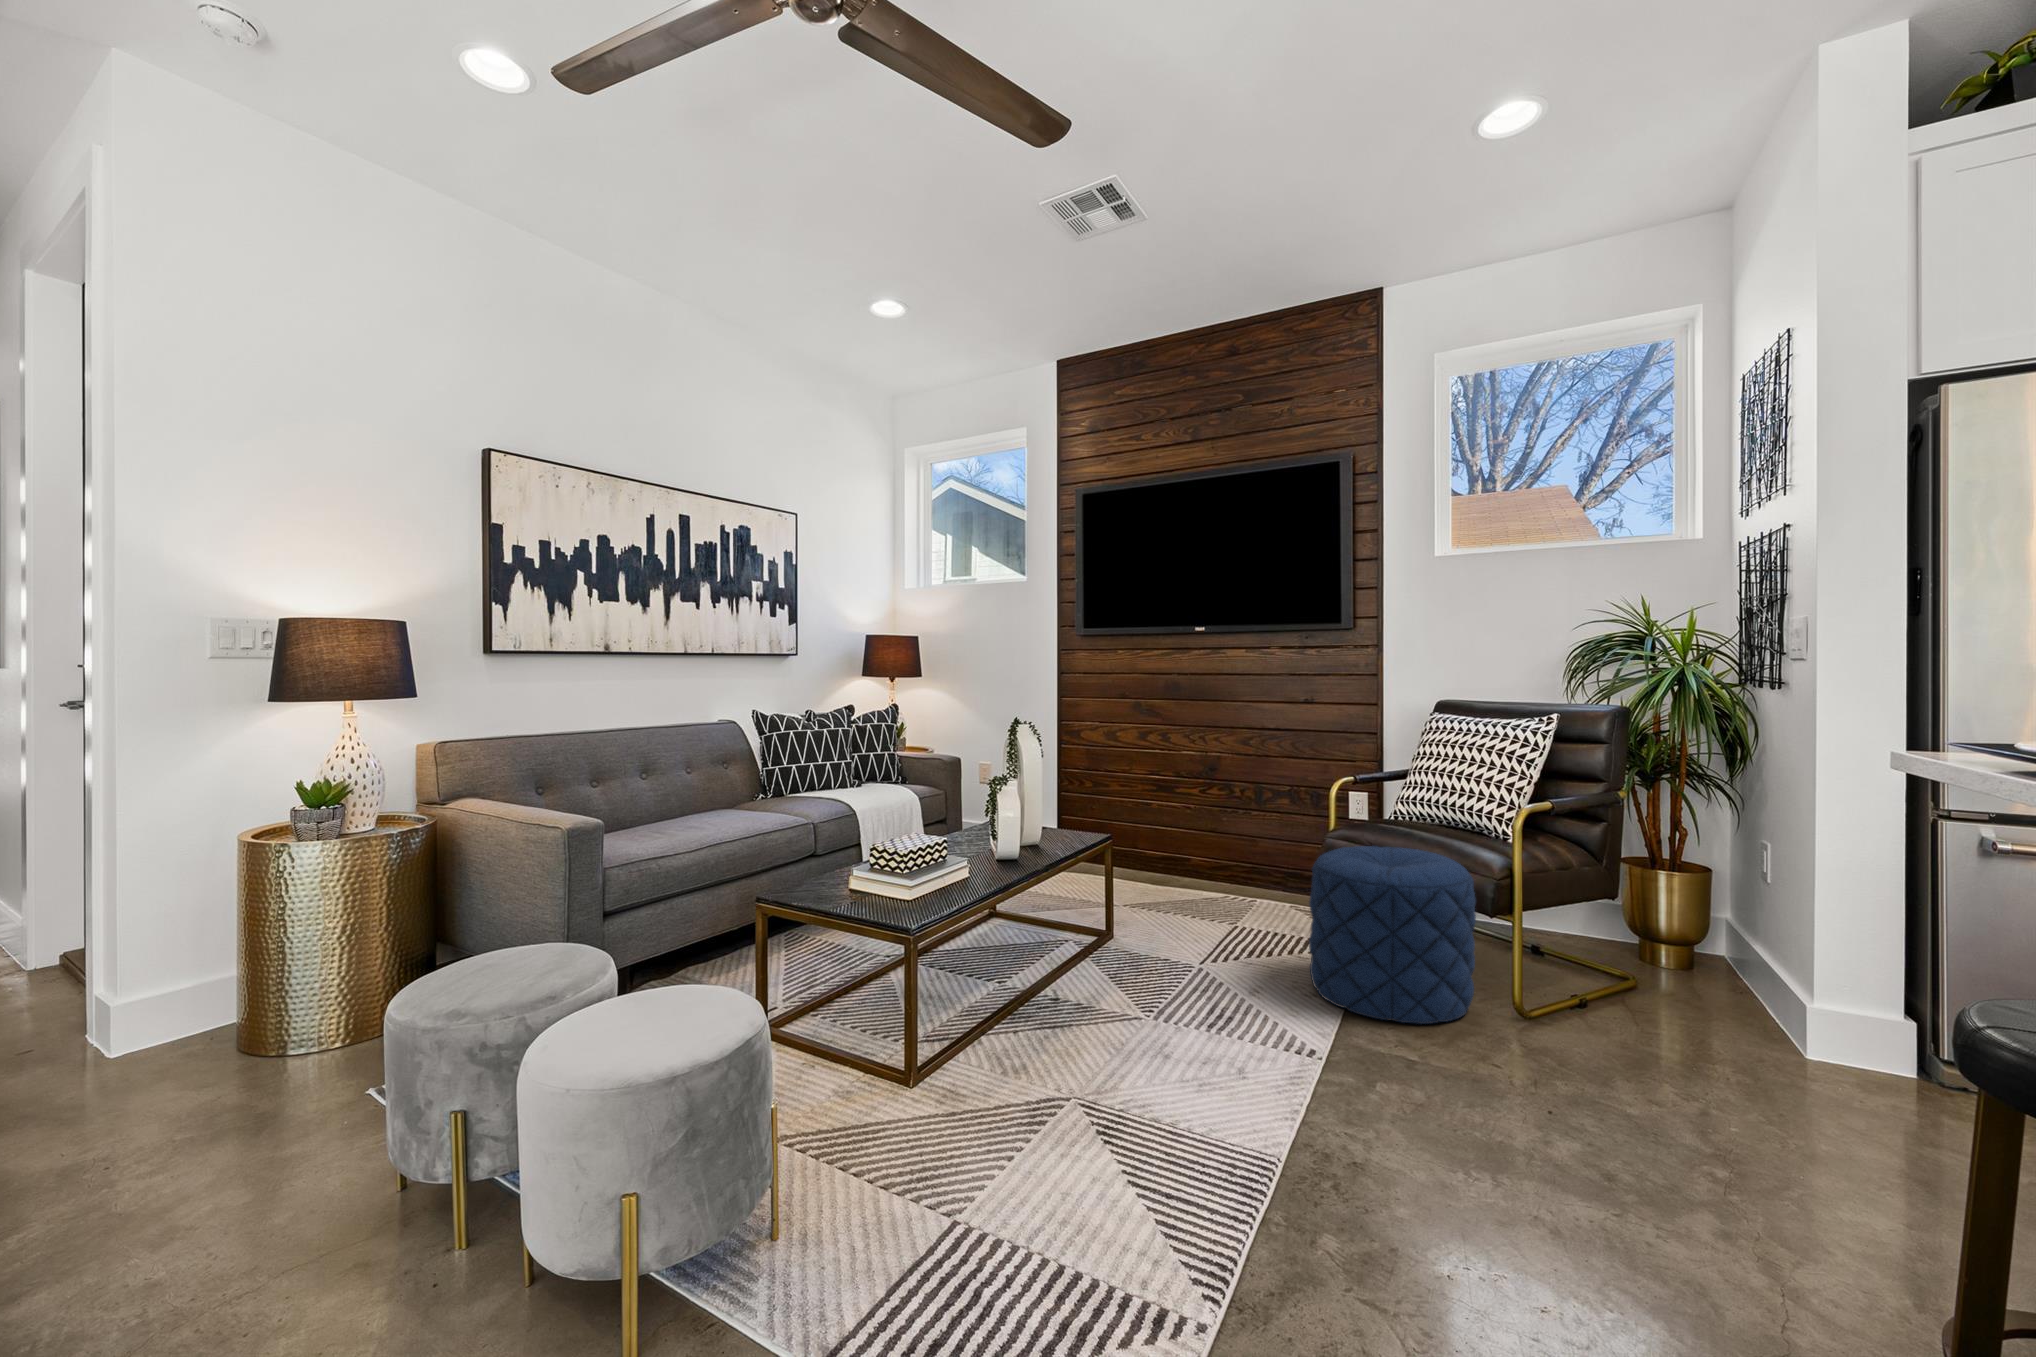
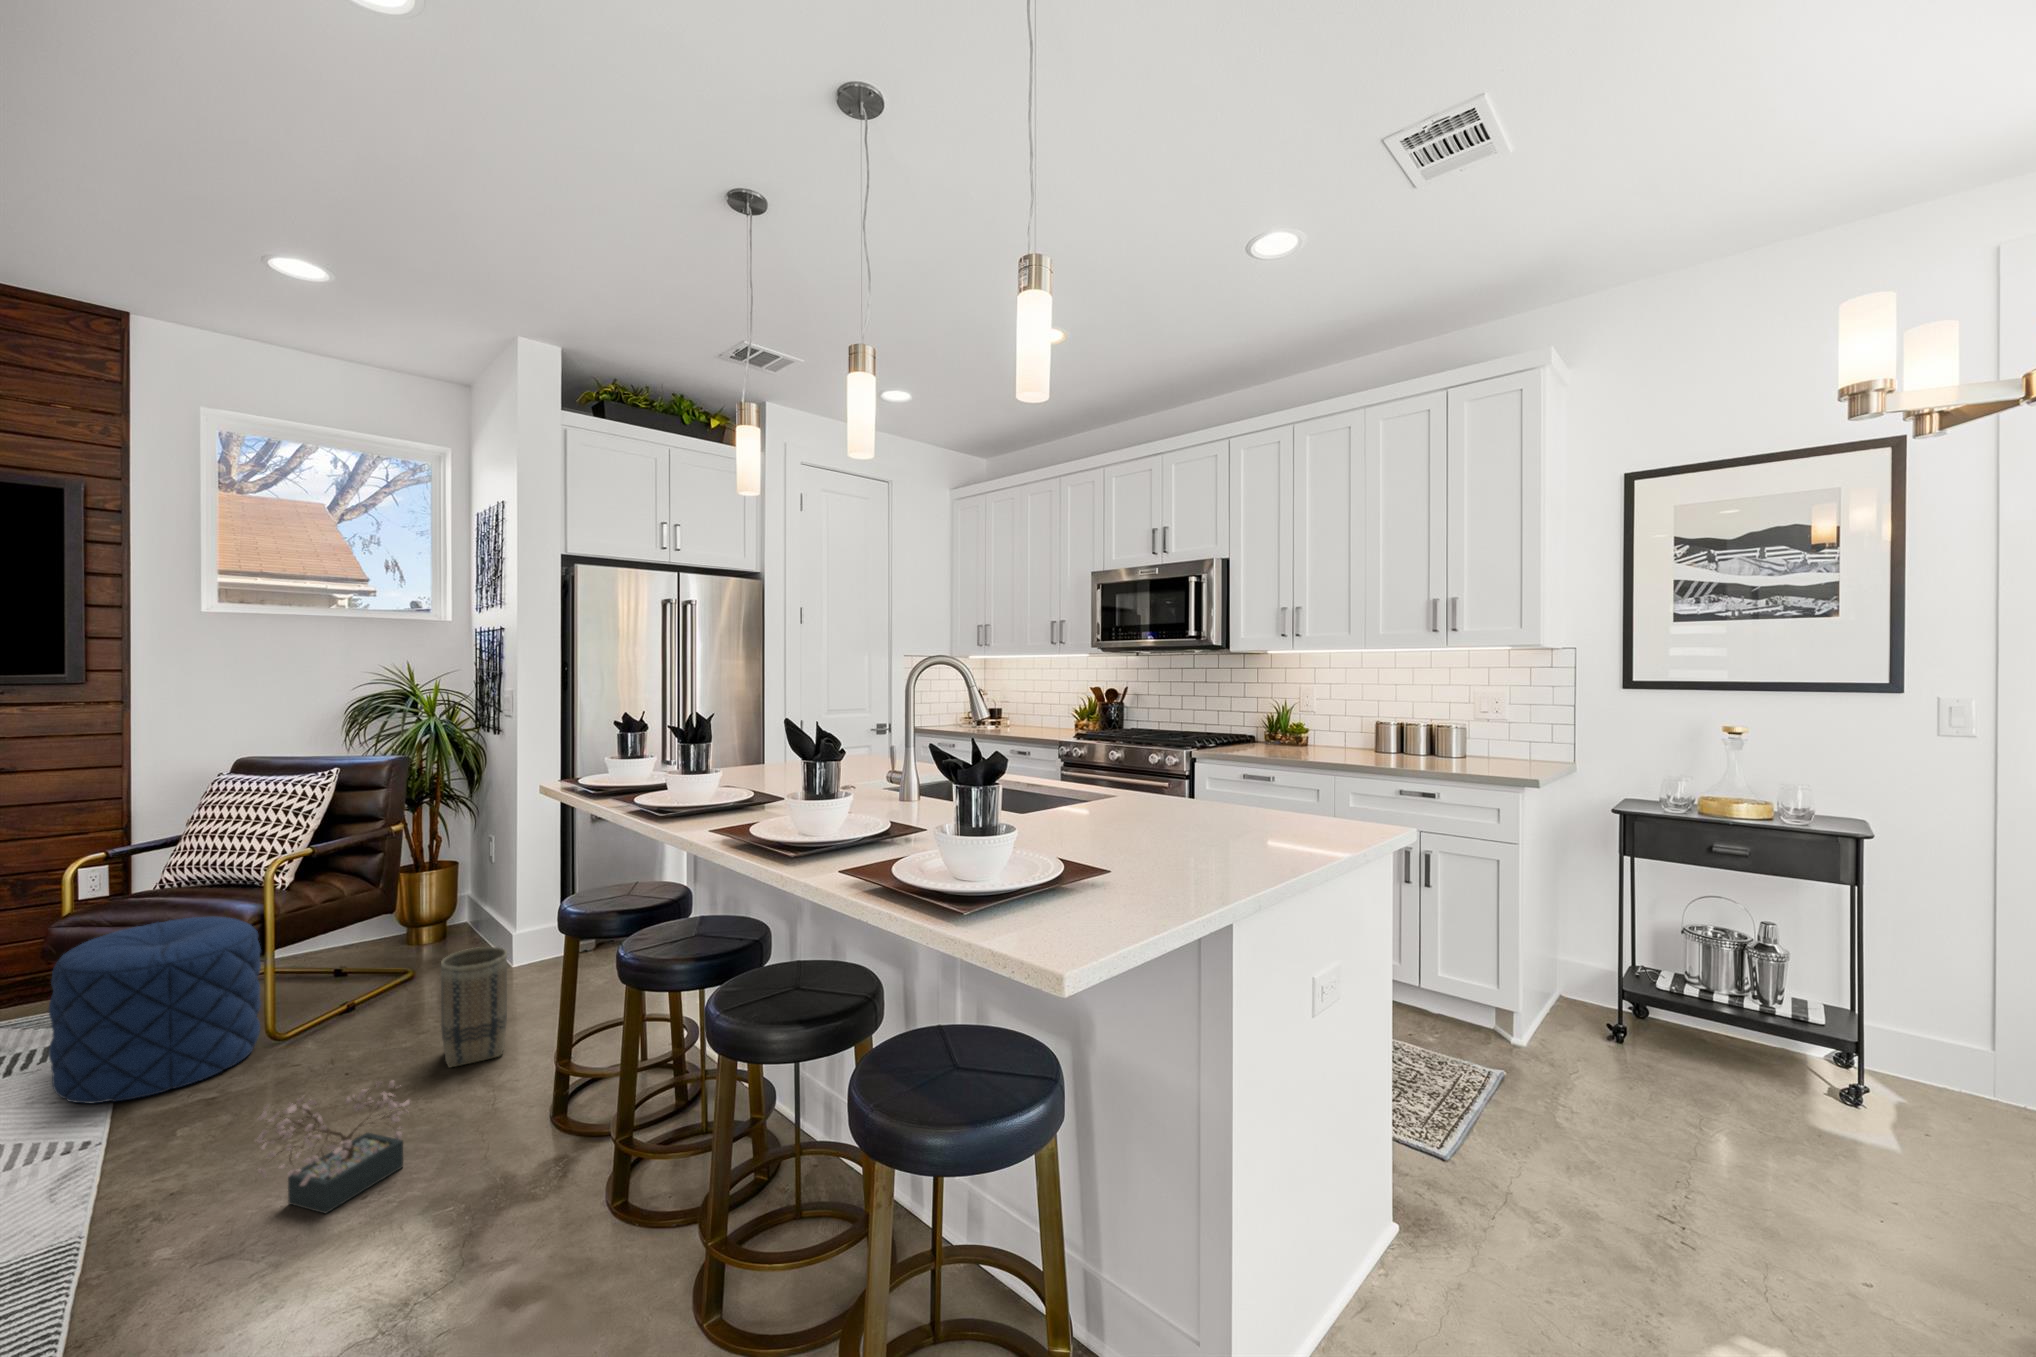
basket: none [1699,979,1817,1179] -> present [441,947,507,1067]
decorative plant: none [1451,1084,1657,1285] -> present [256,1081,410,1213]

